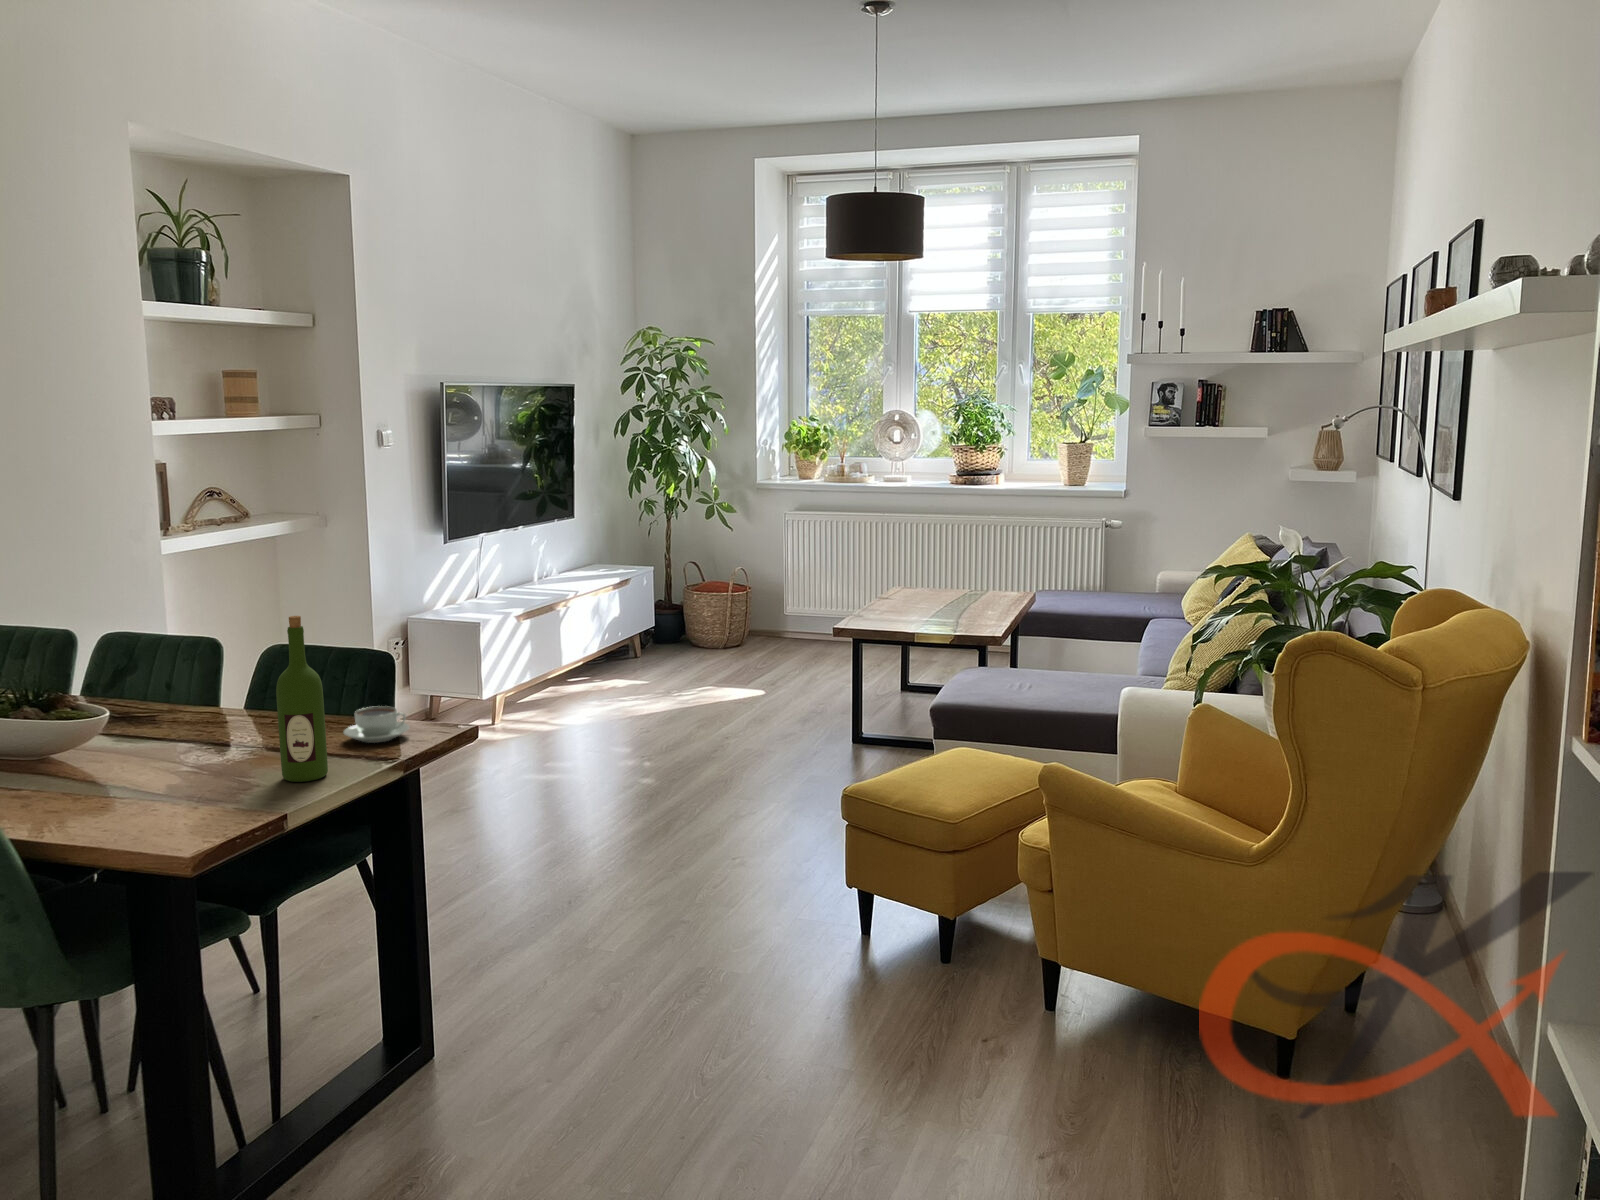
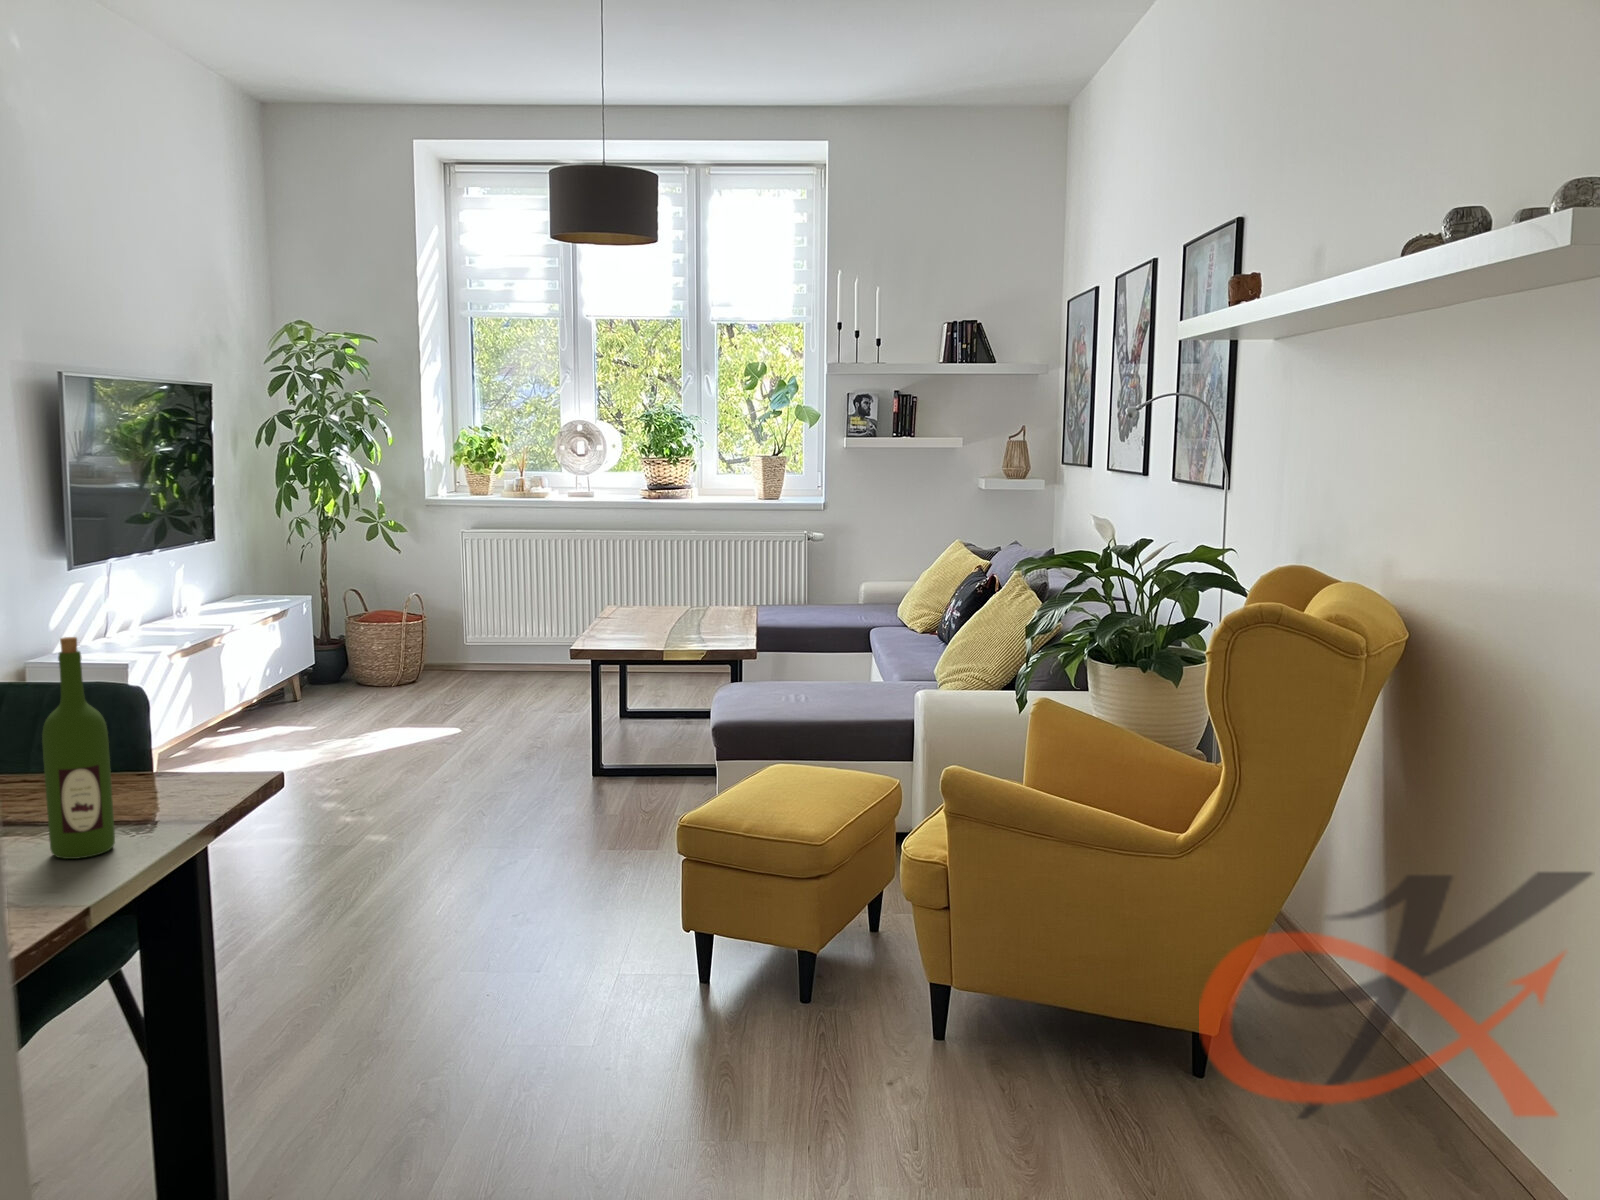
coffee cup: present [344,706,410,743] -> none [103,755,194,803]

